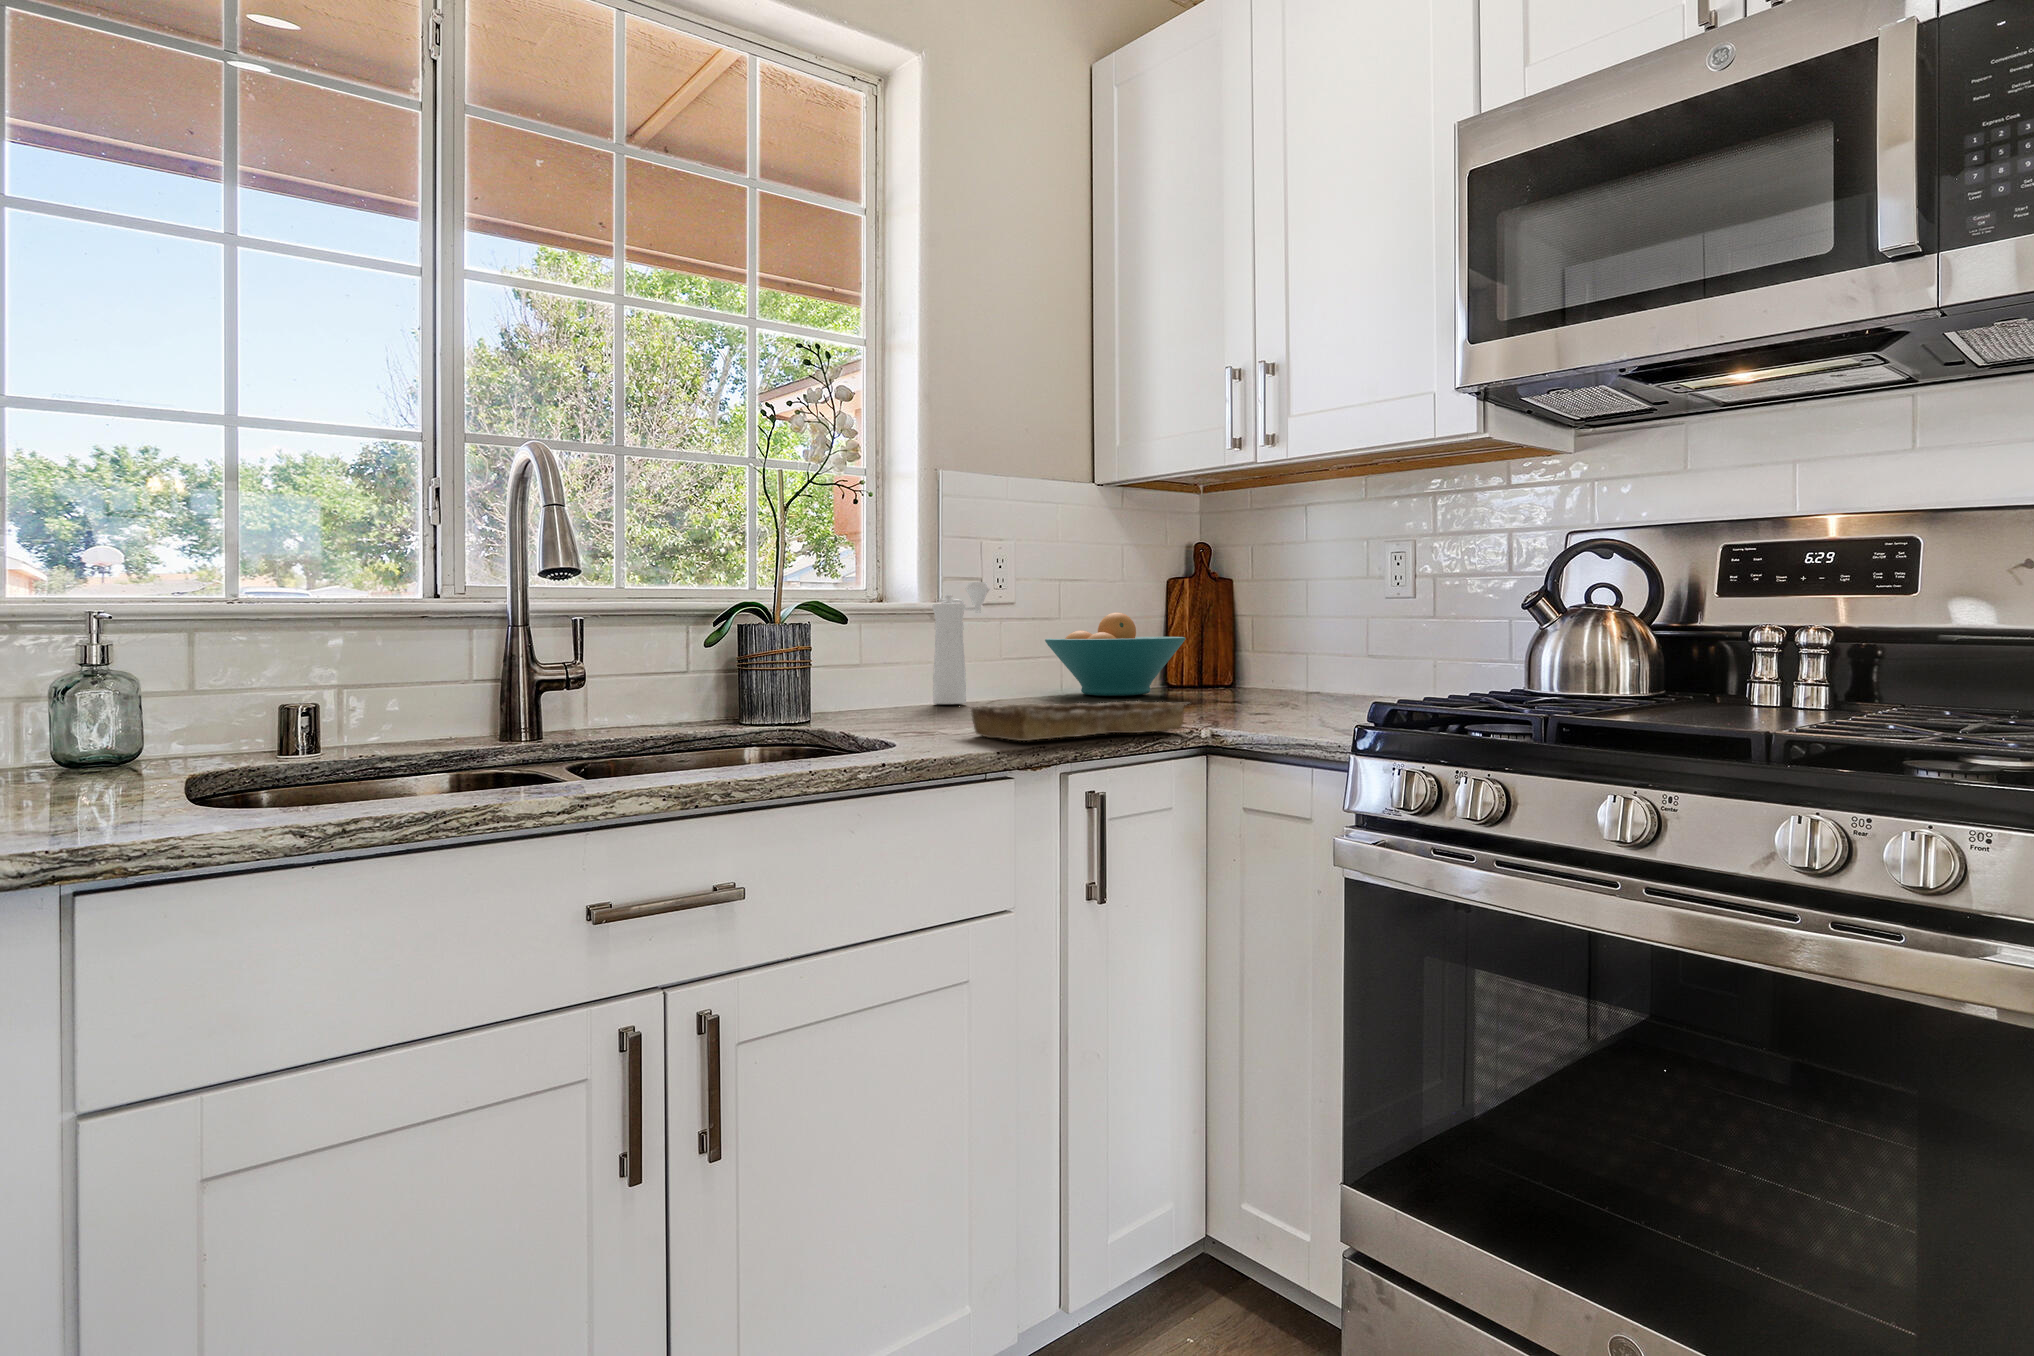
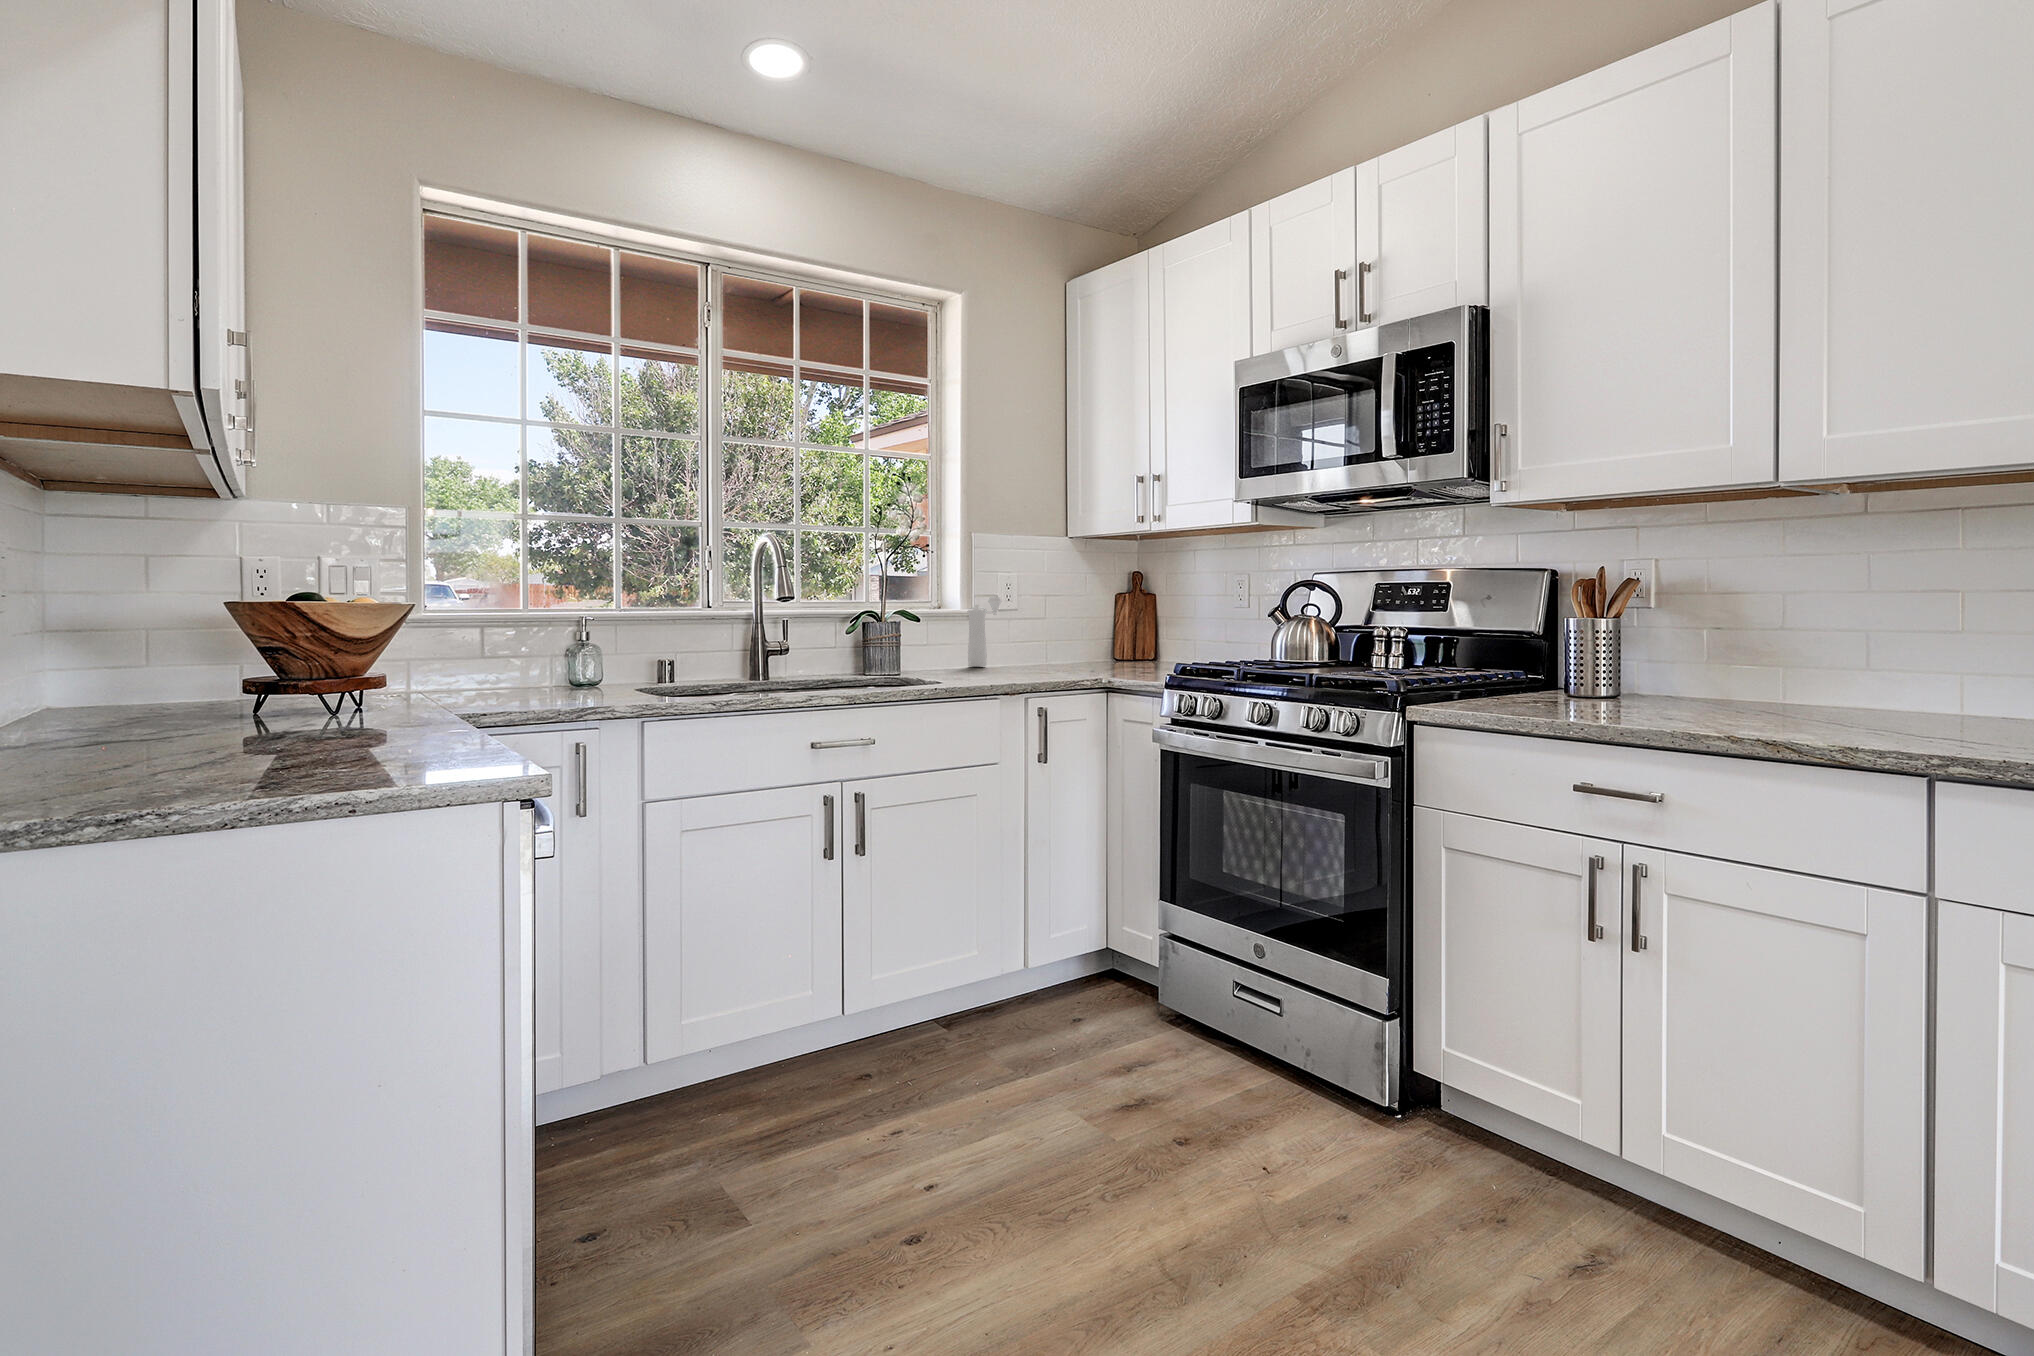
fruit bowl: present [1045,613,1186,696] -> none [1036,615,1119,663]
tray: present [970,701,1185,741] -> none [975,664,1097,682]

